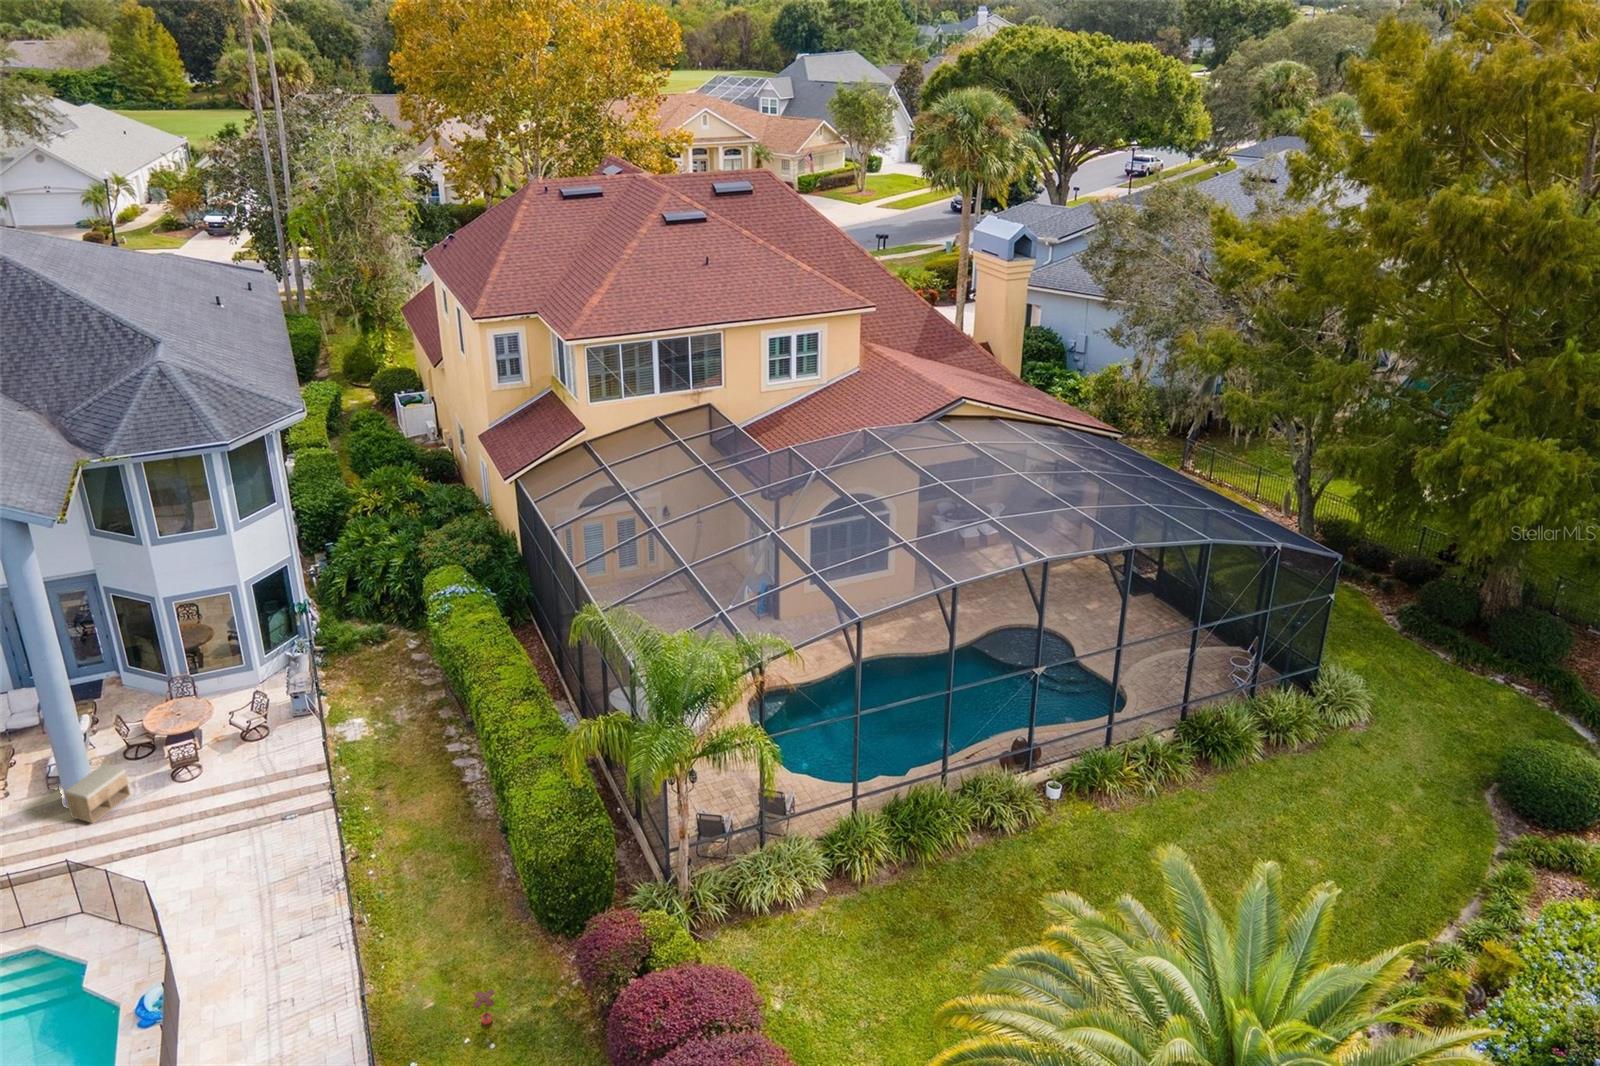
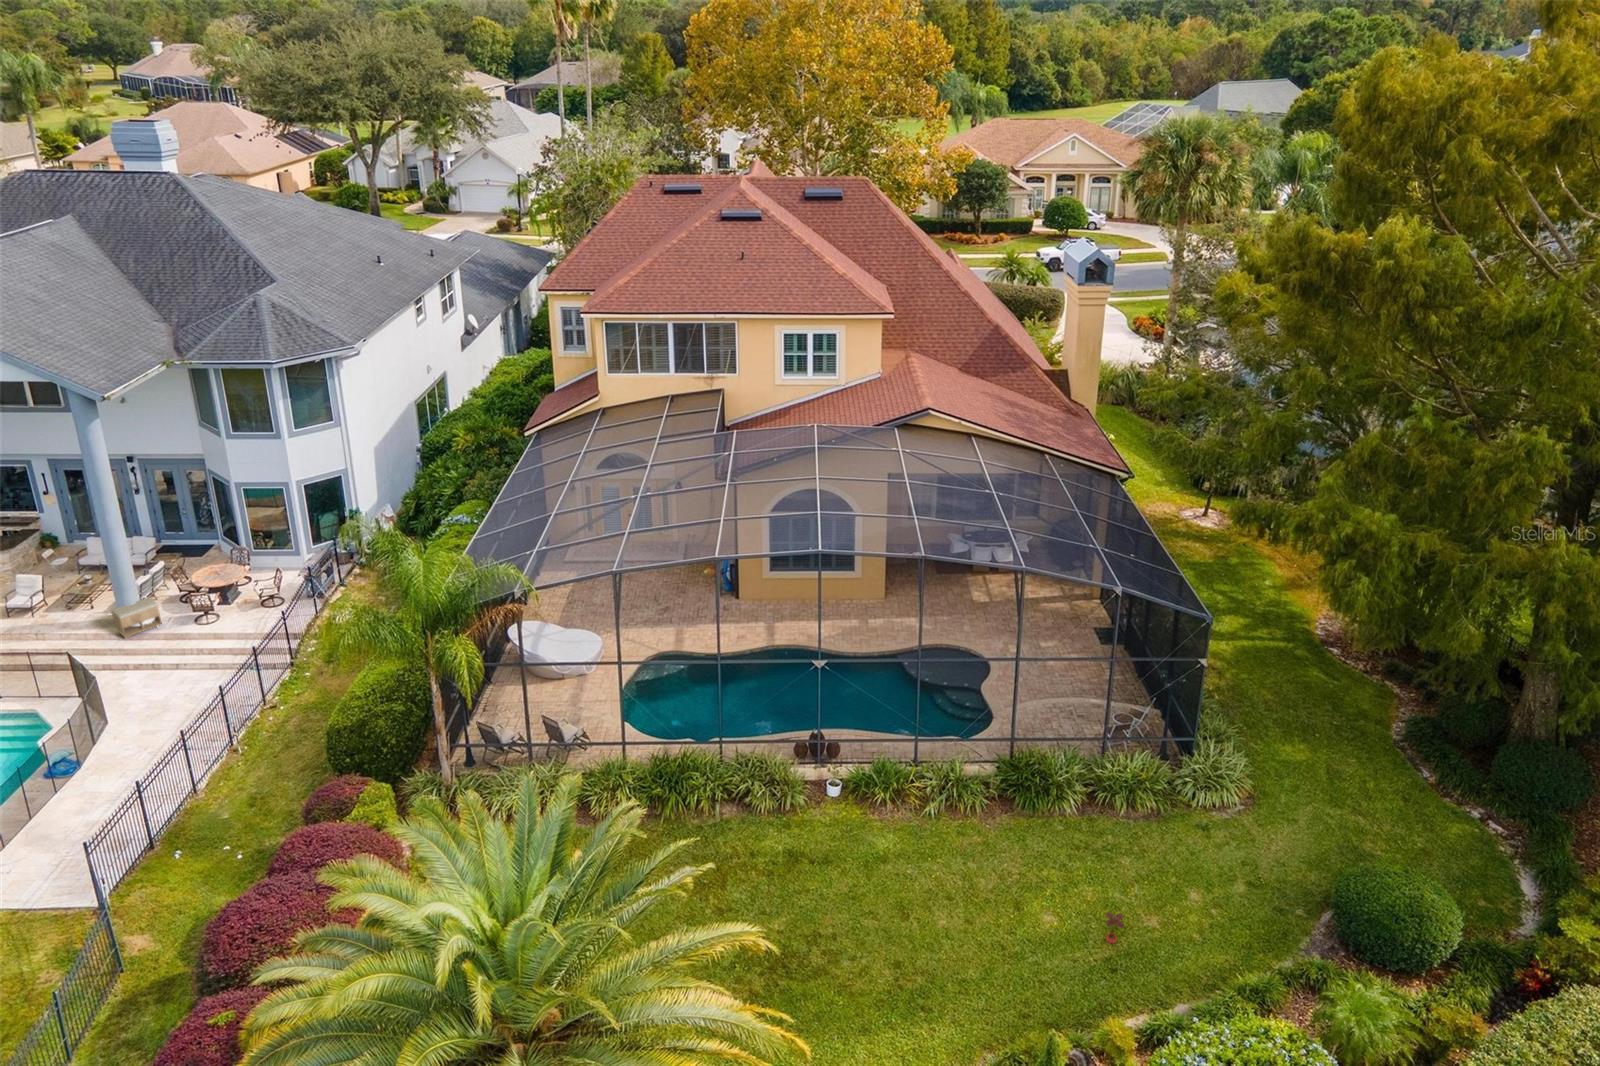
potted plant: present [473,989,495,1024] -> present [1106,913,1124,943]

